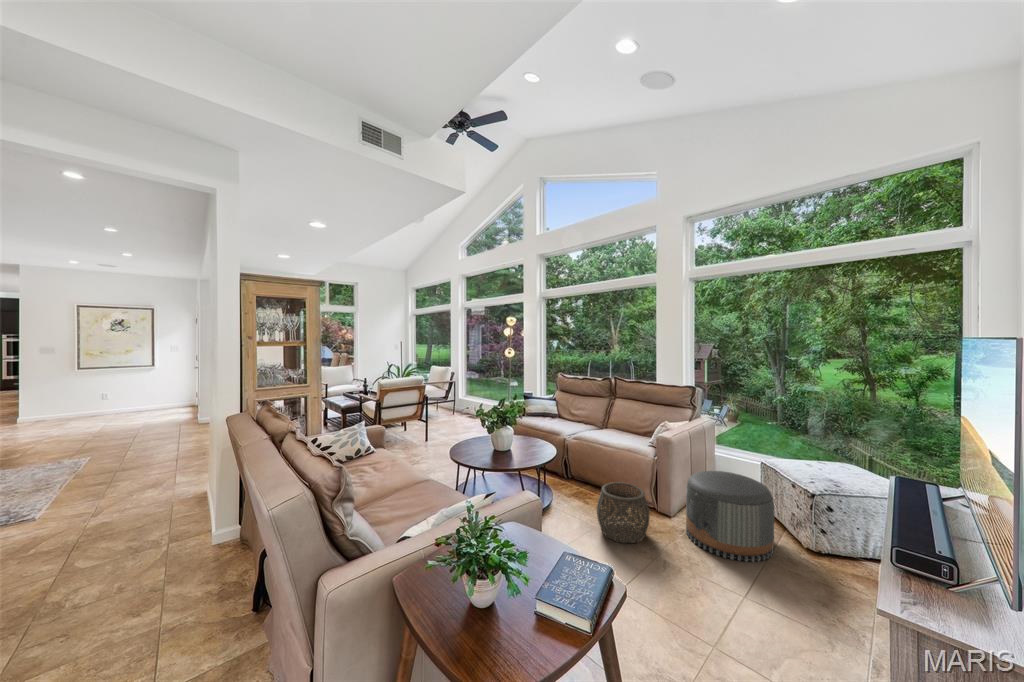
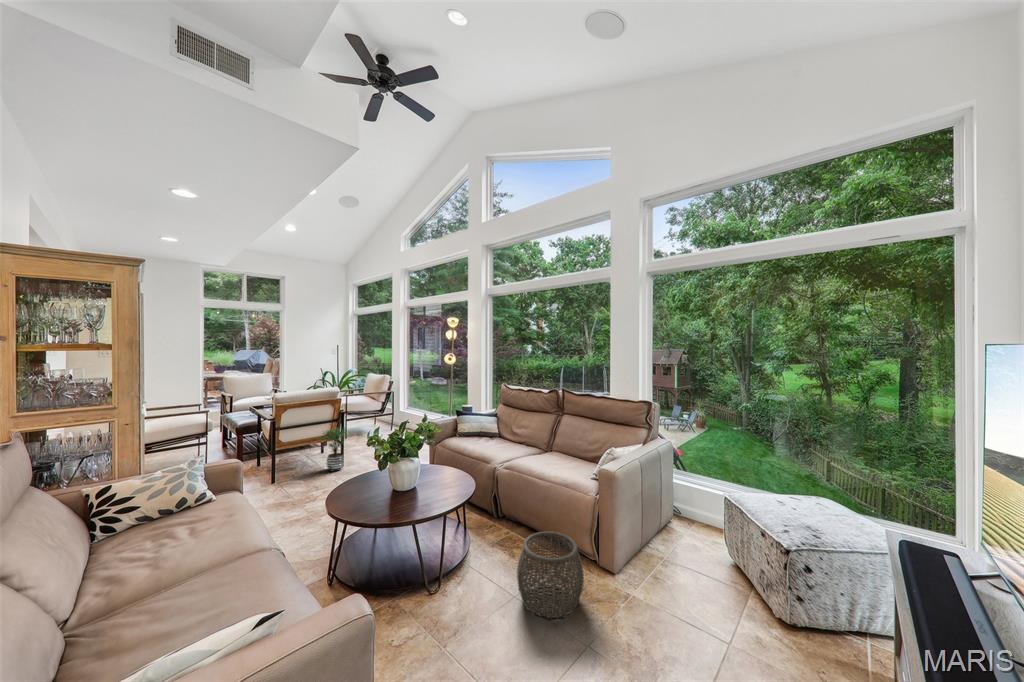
potted plant: none [408,408,433,445] -> present [320,428,345,471]
pouf: present [686,471,774,562] -> none [631,514,739,644]

